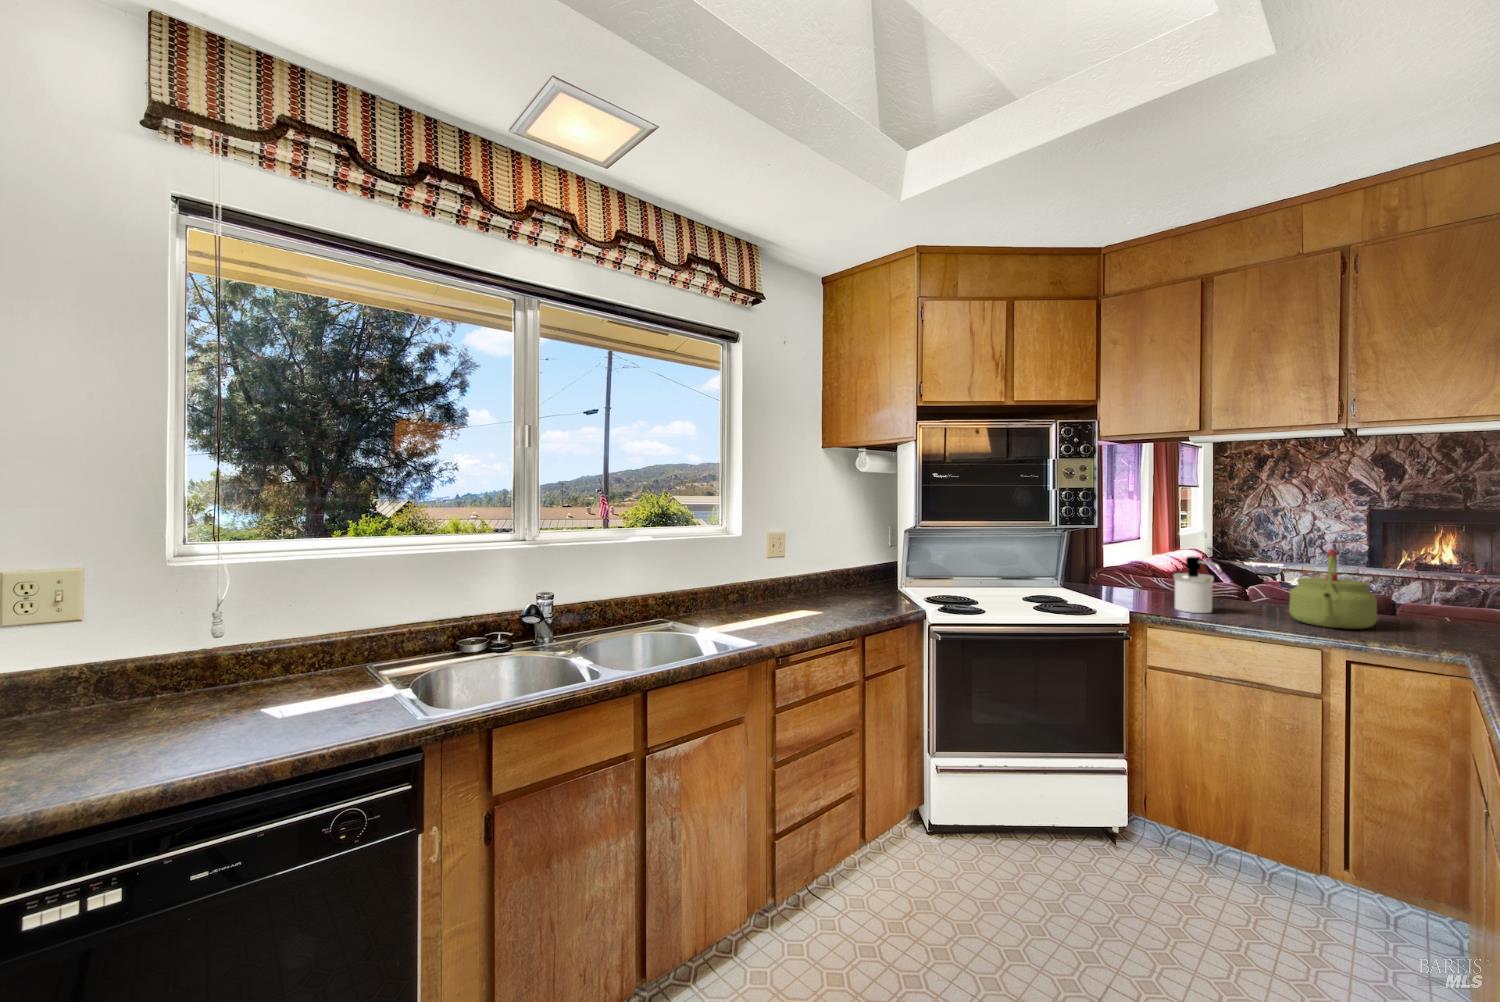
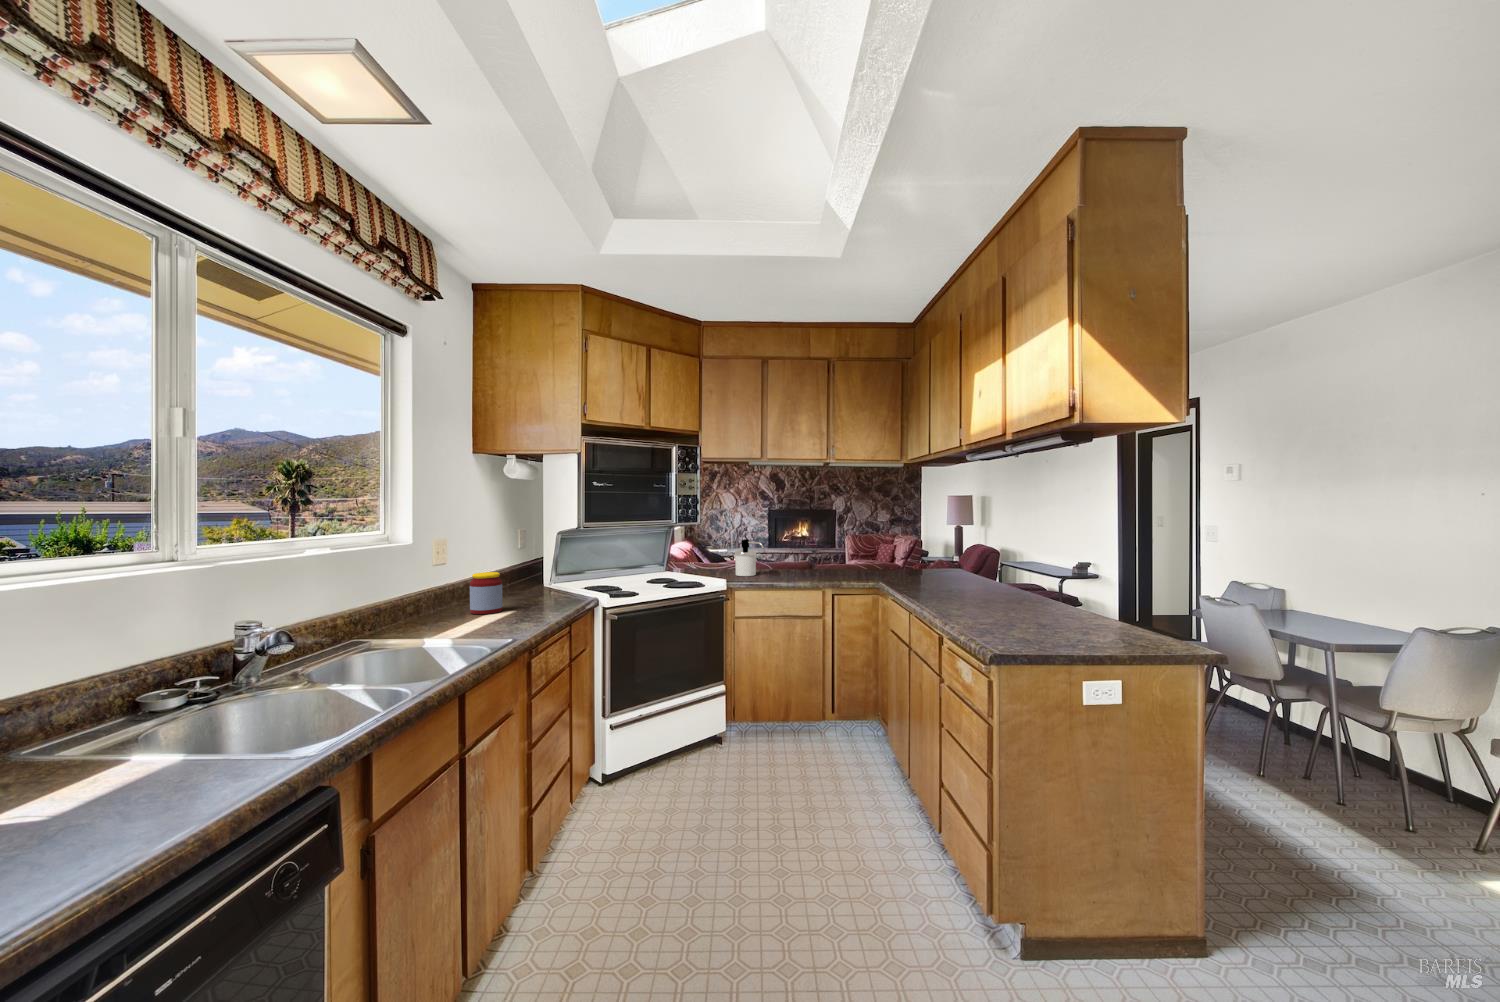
kettle: present [1289,549,1377,629] -> none [792,529,830,575]
jar: none [785,570,816,614] -> present [470,572,503,614]

